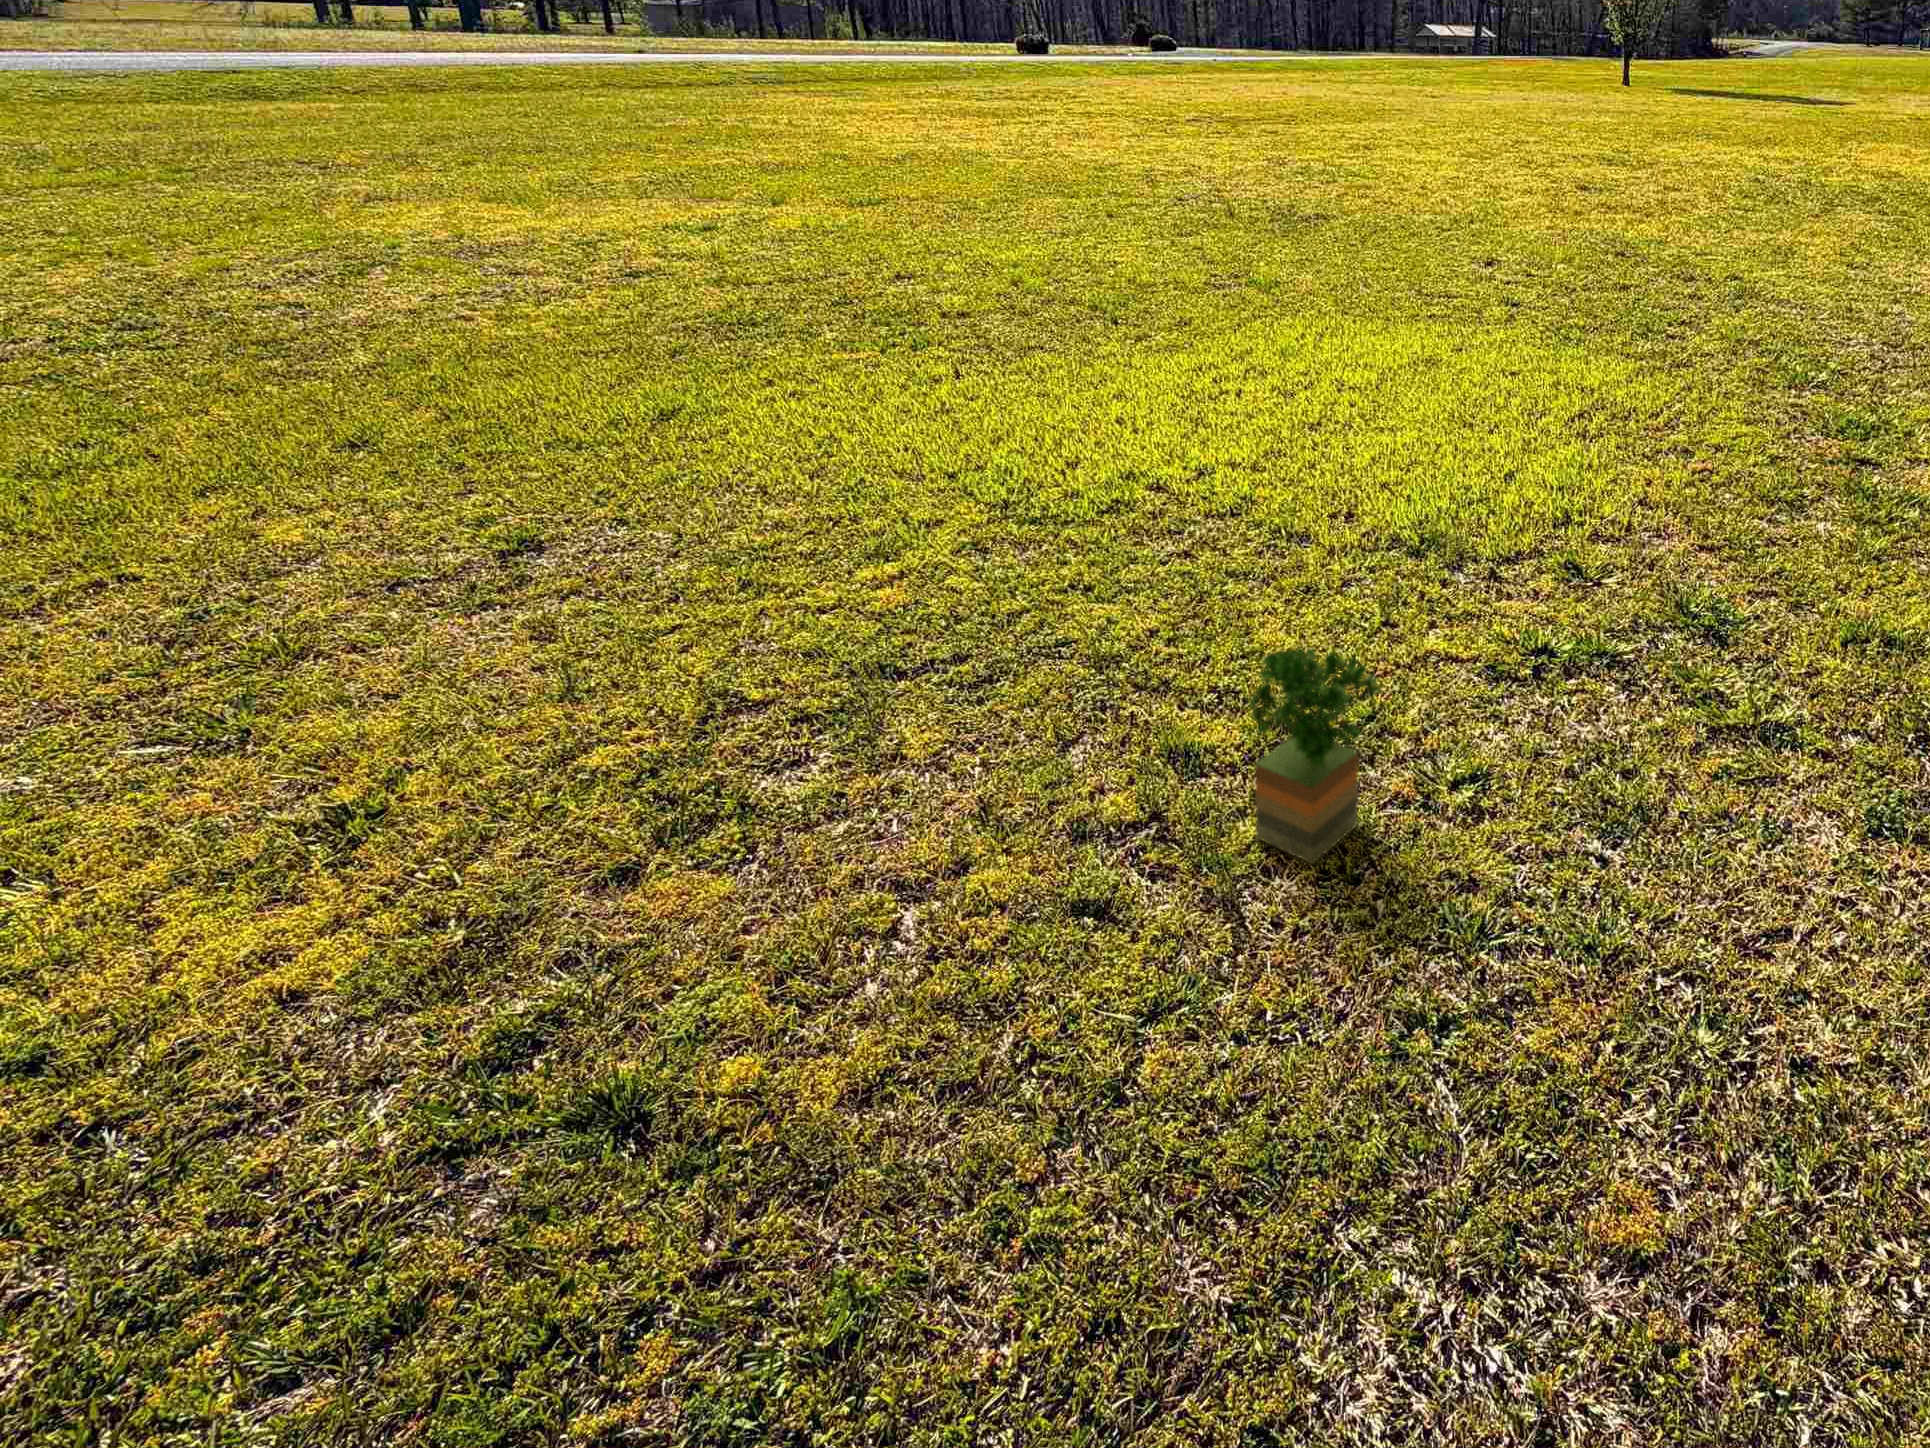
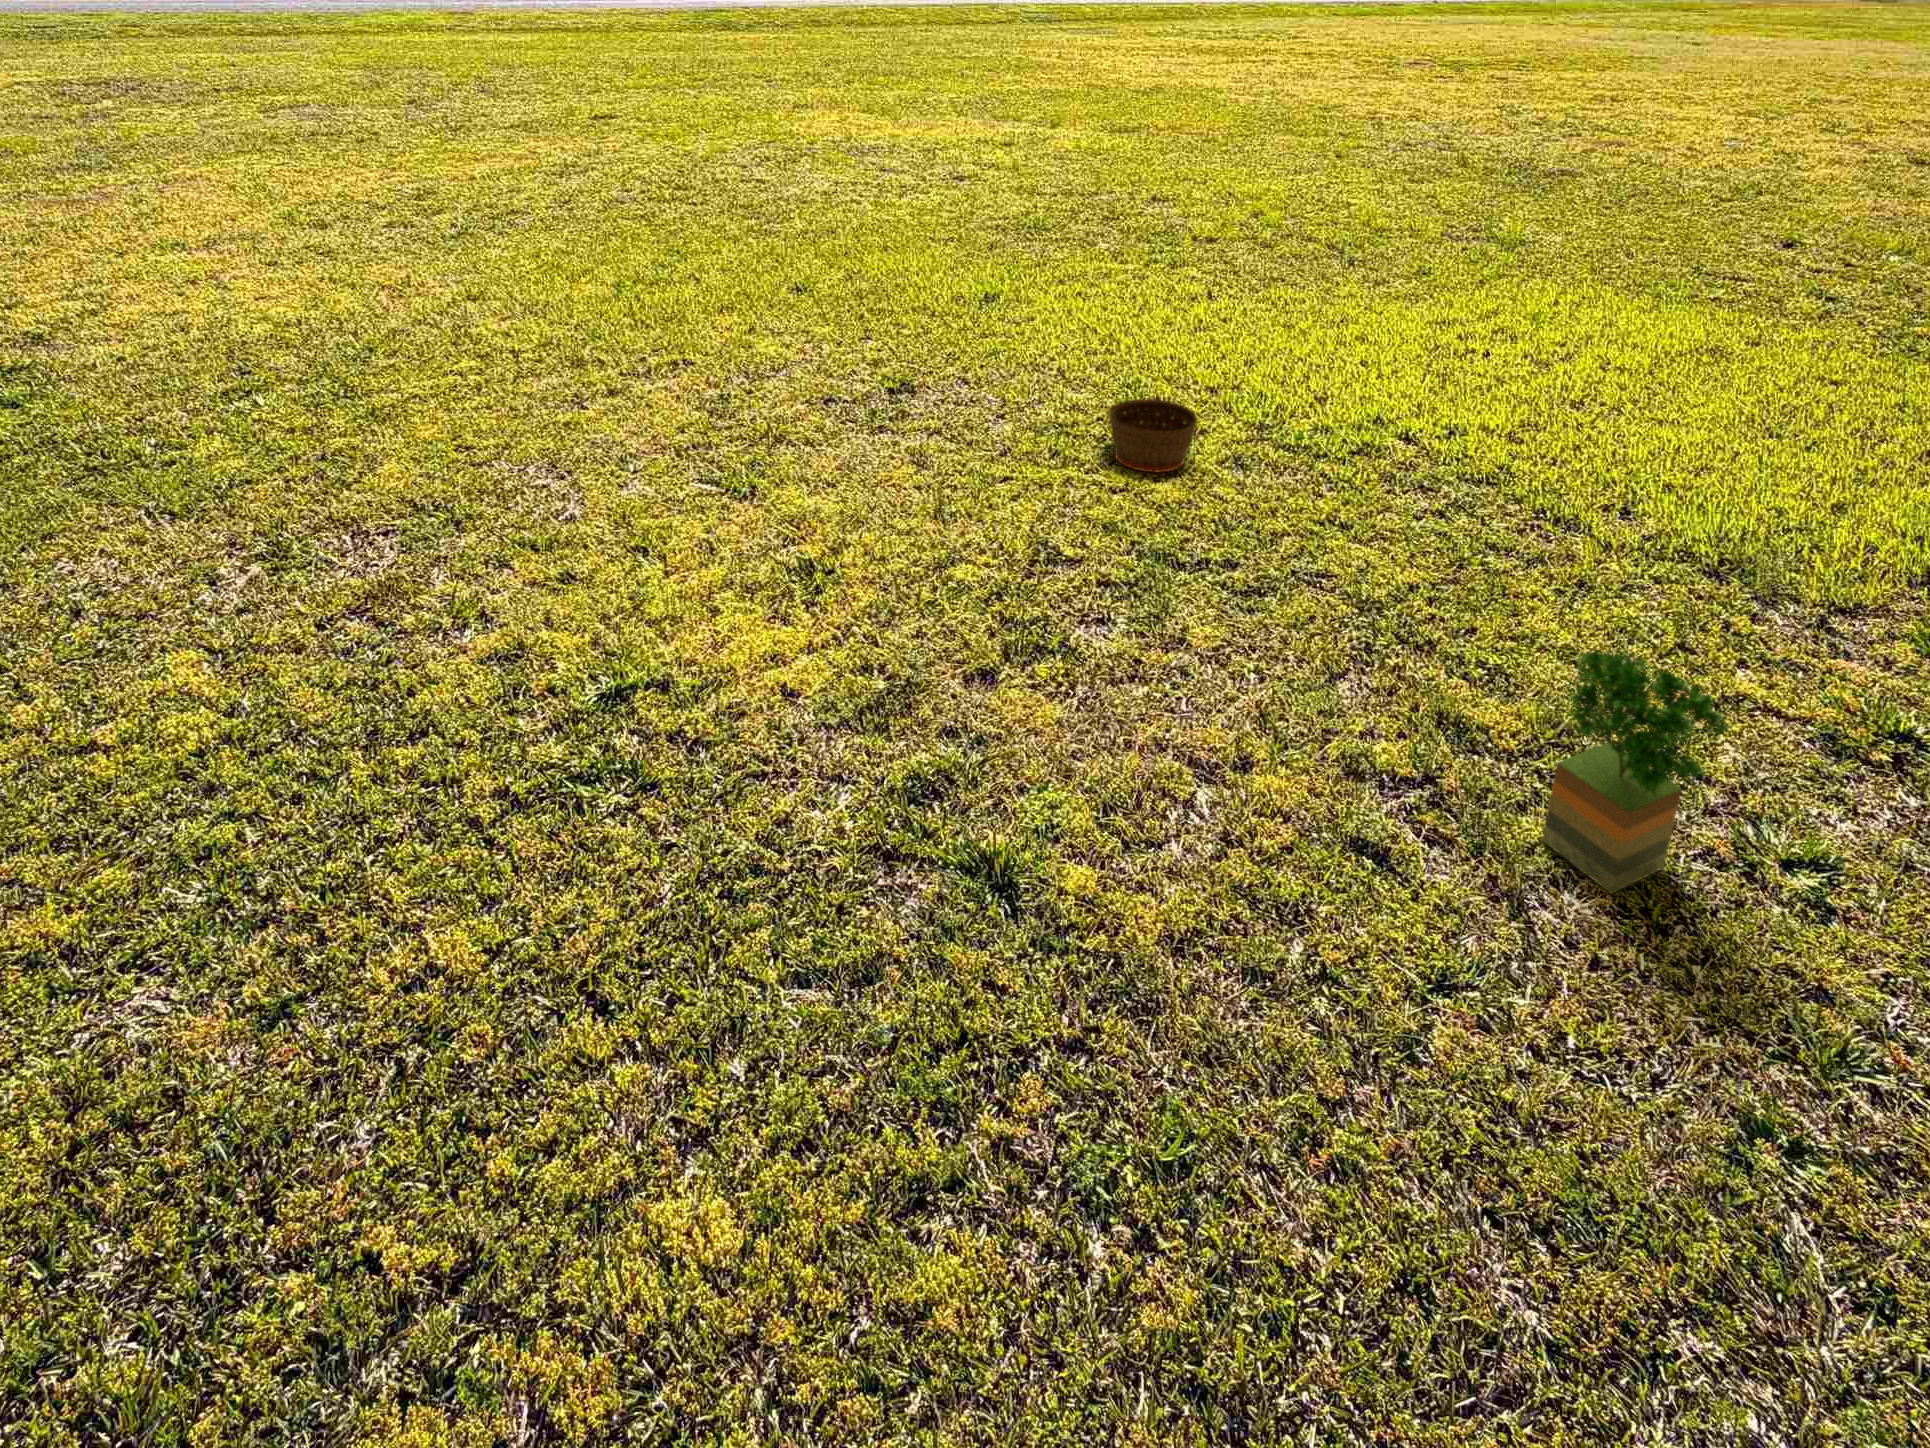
basket: none [805,497,919,582] -> present [1109,398,1198,473]

